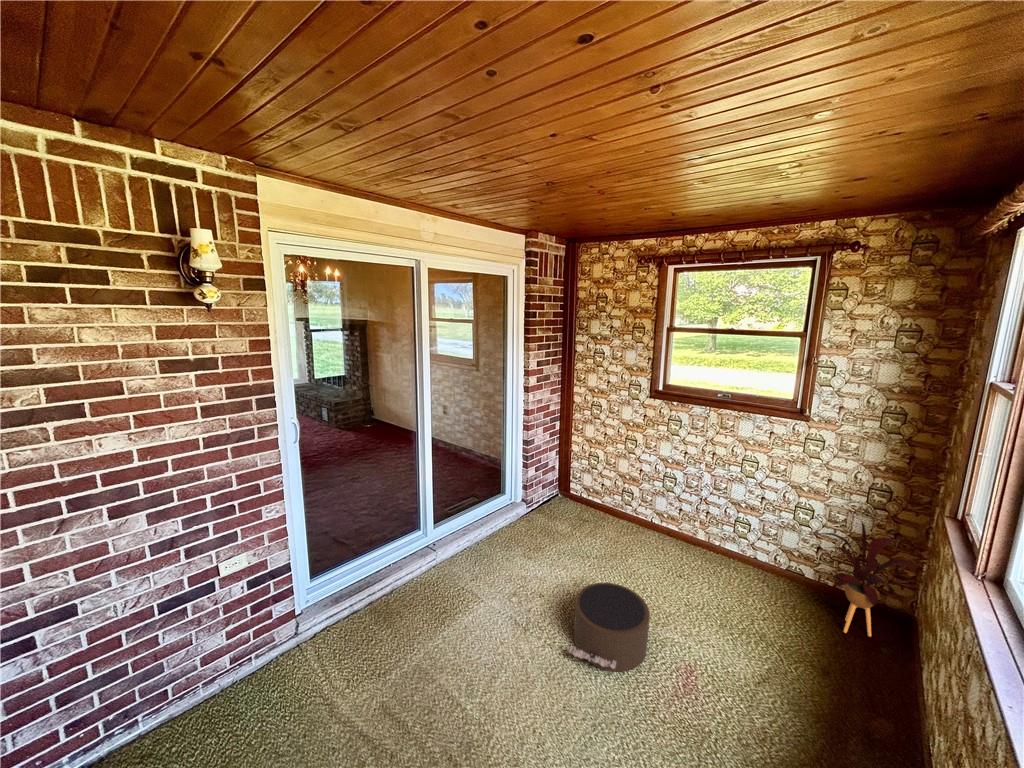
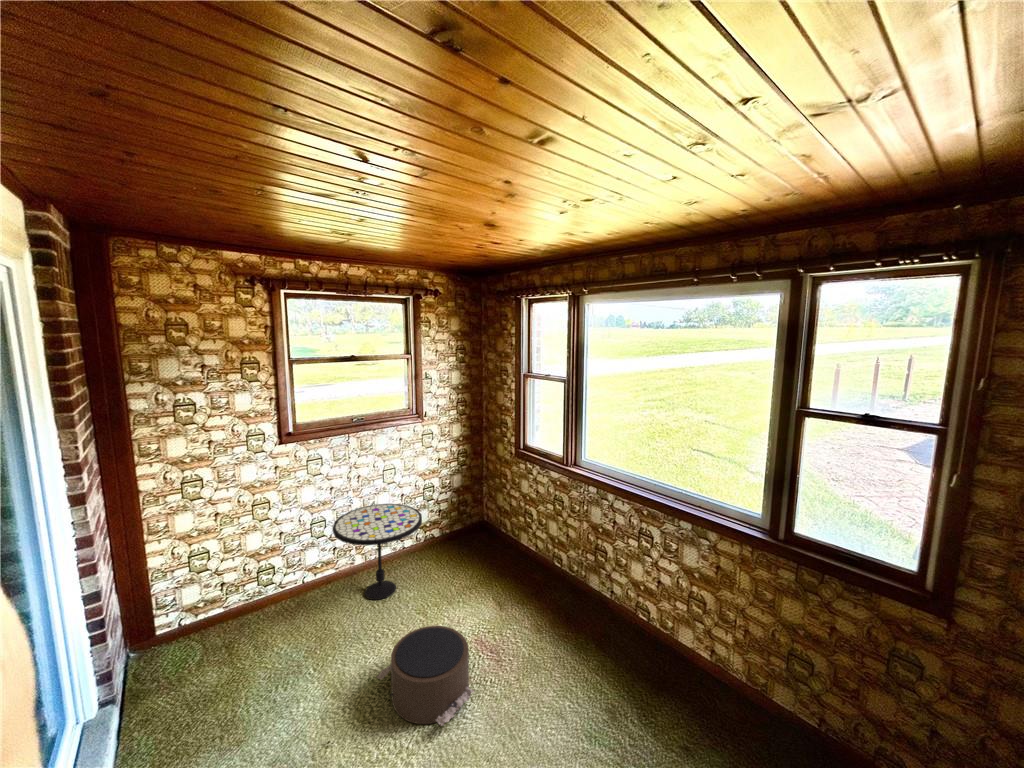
side table: none [653,480,749,577] -> present [332,504,422,600]
house plant: present [813,522,921,636] -> none [453,474,501,554]

